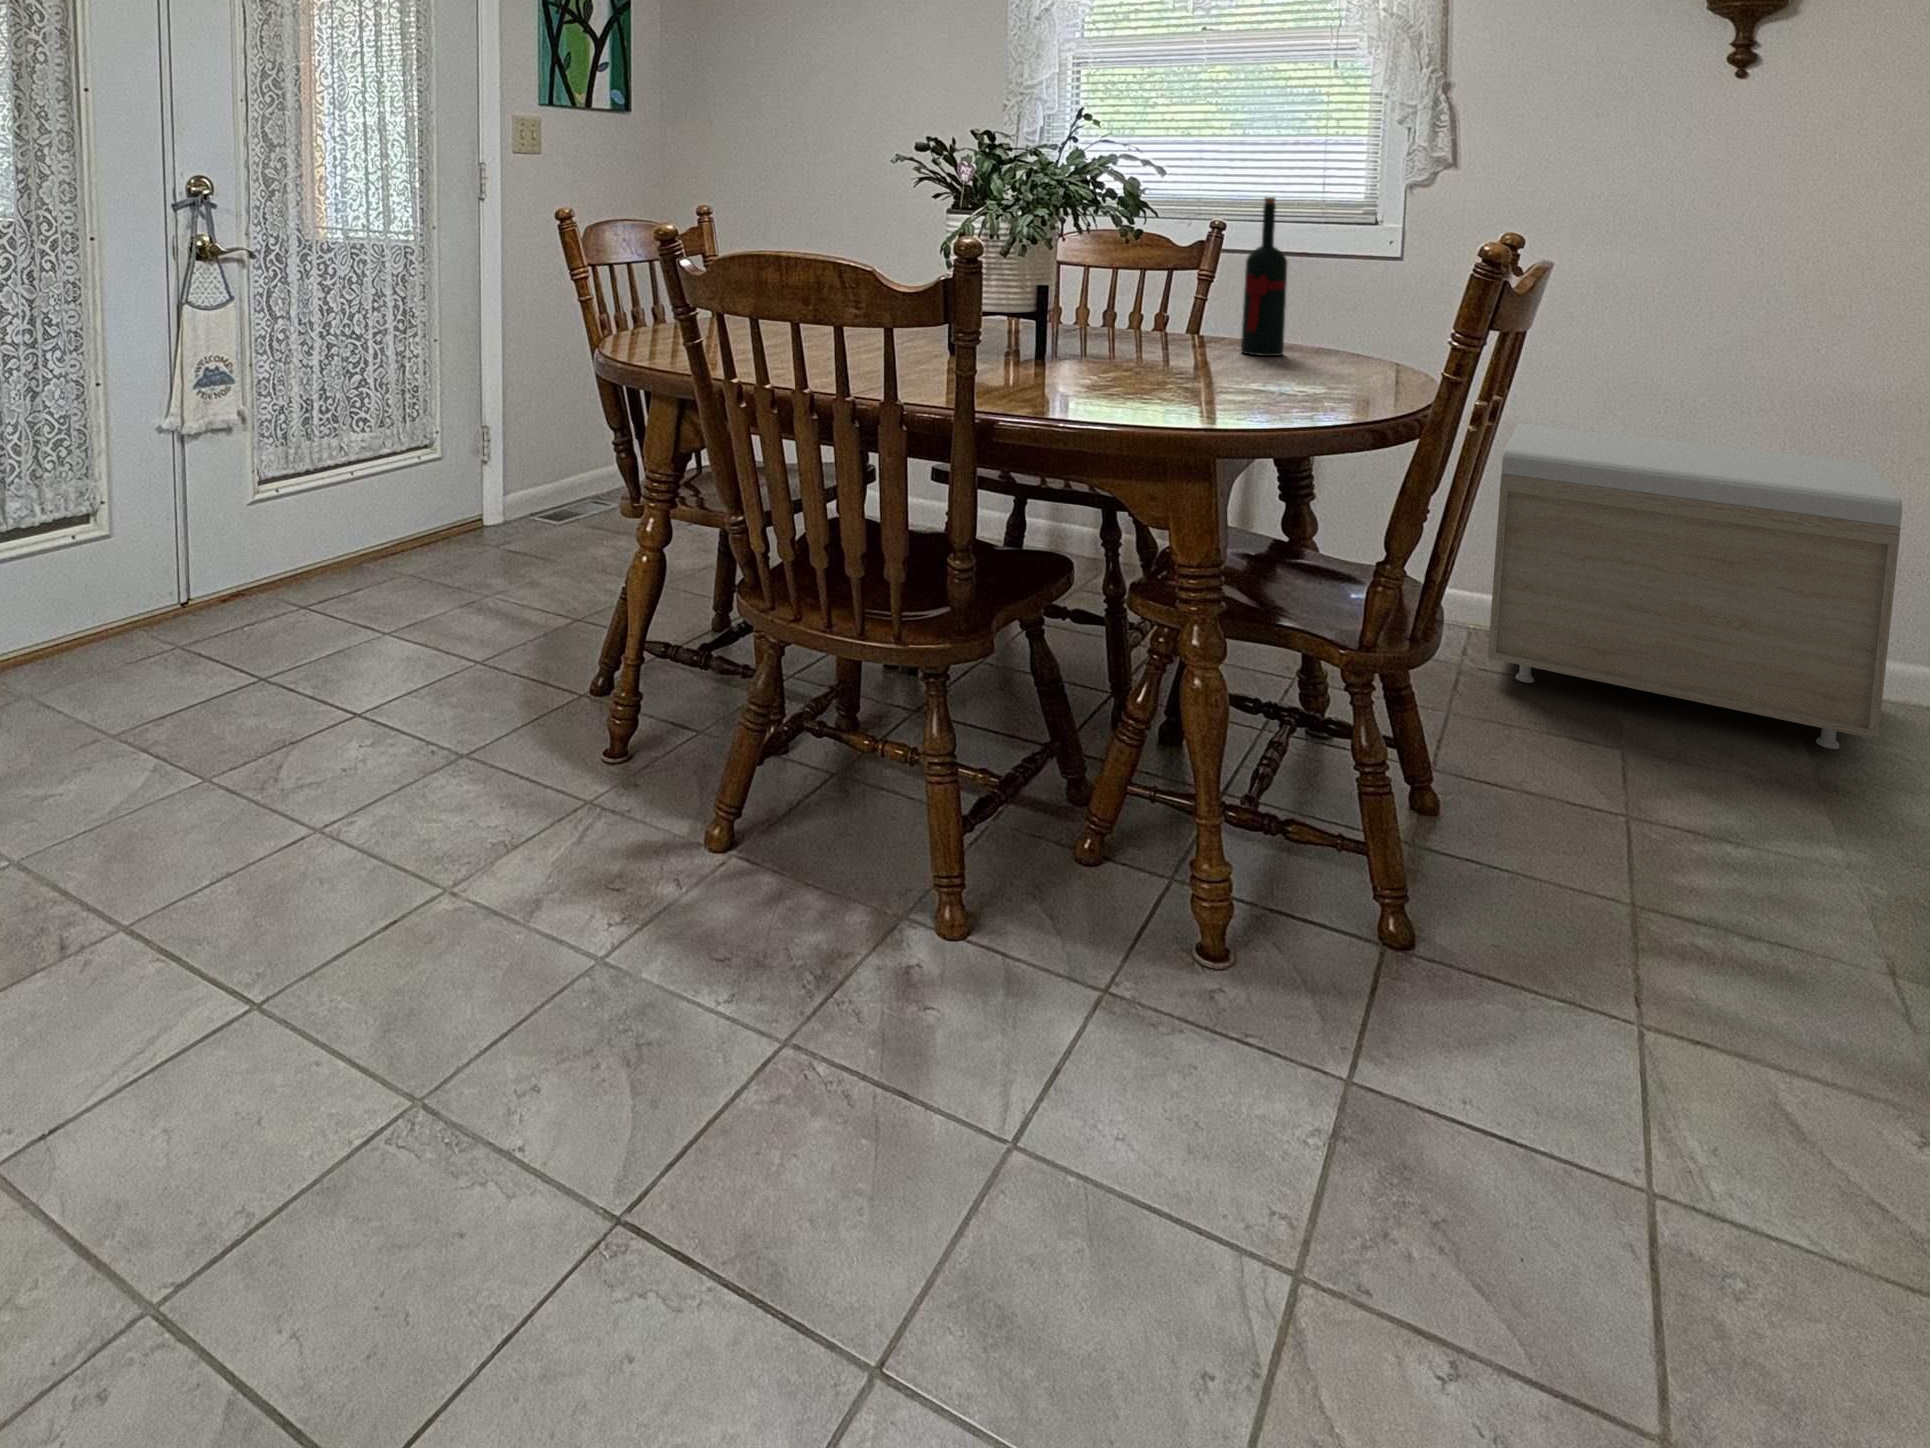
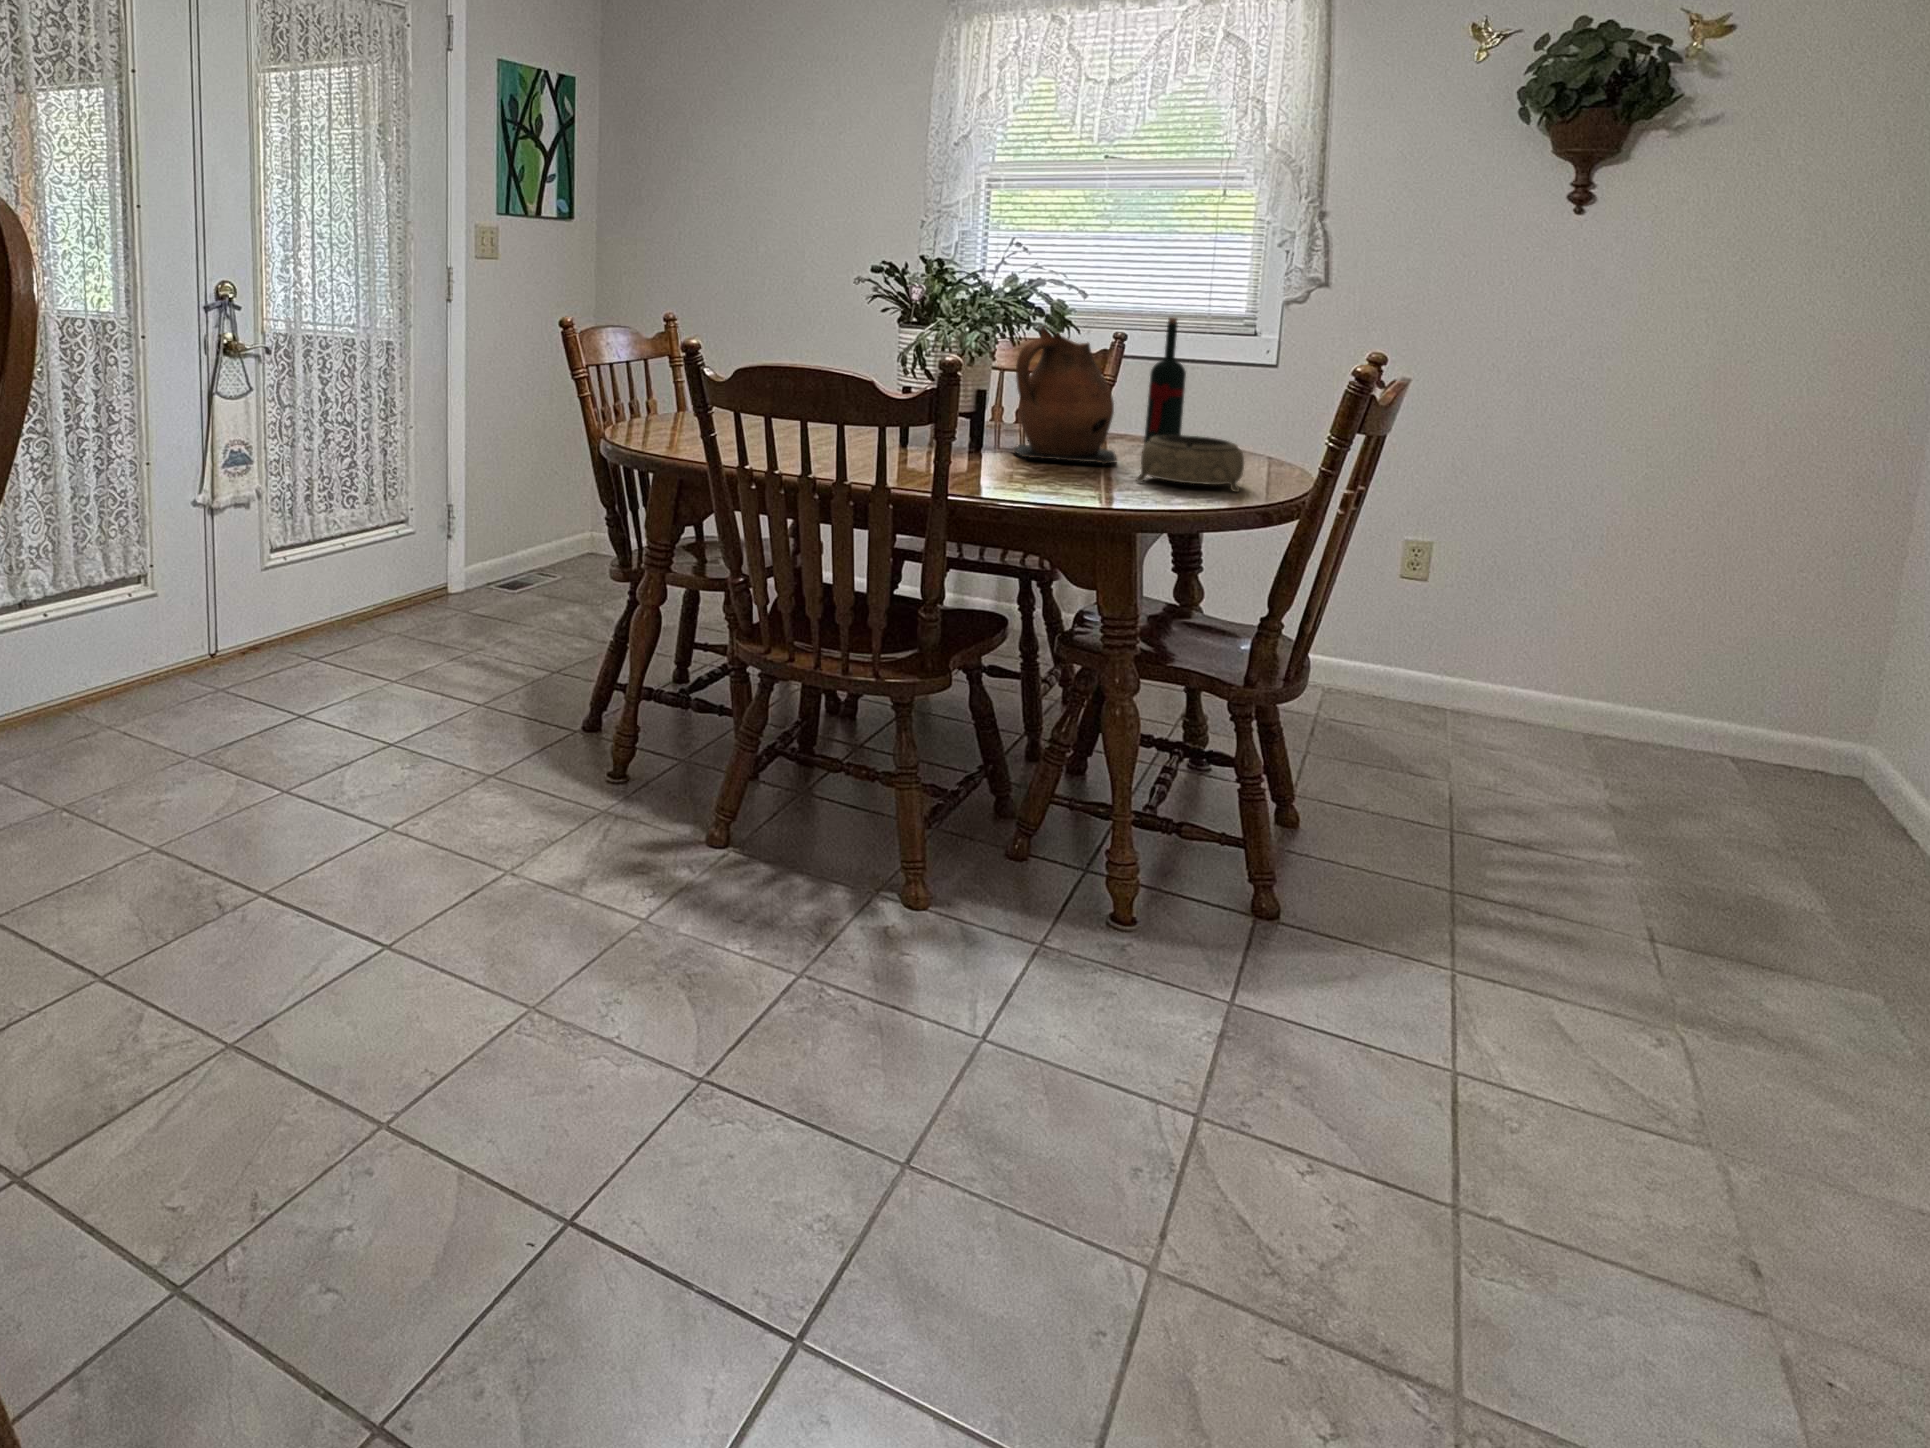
ceramic pitcher: none [1079,207,1204,373] -> present [1014,326,1116,464]
decorative bowl: none [1221,335,1352,403] -> present [1136,435,1244,492]
storage bench: present [1488,424,1902,749] -> none [1341,513,1690,784]

